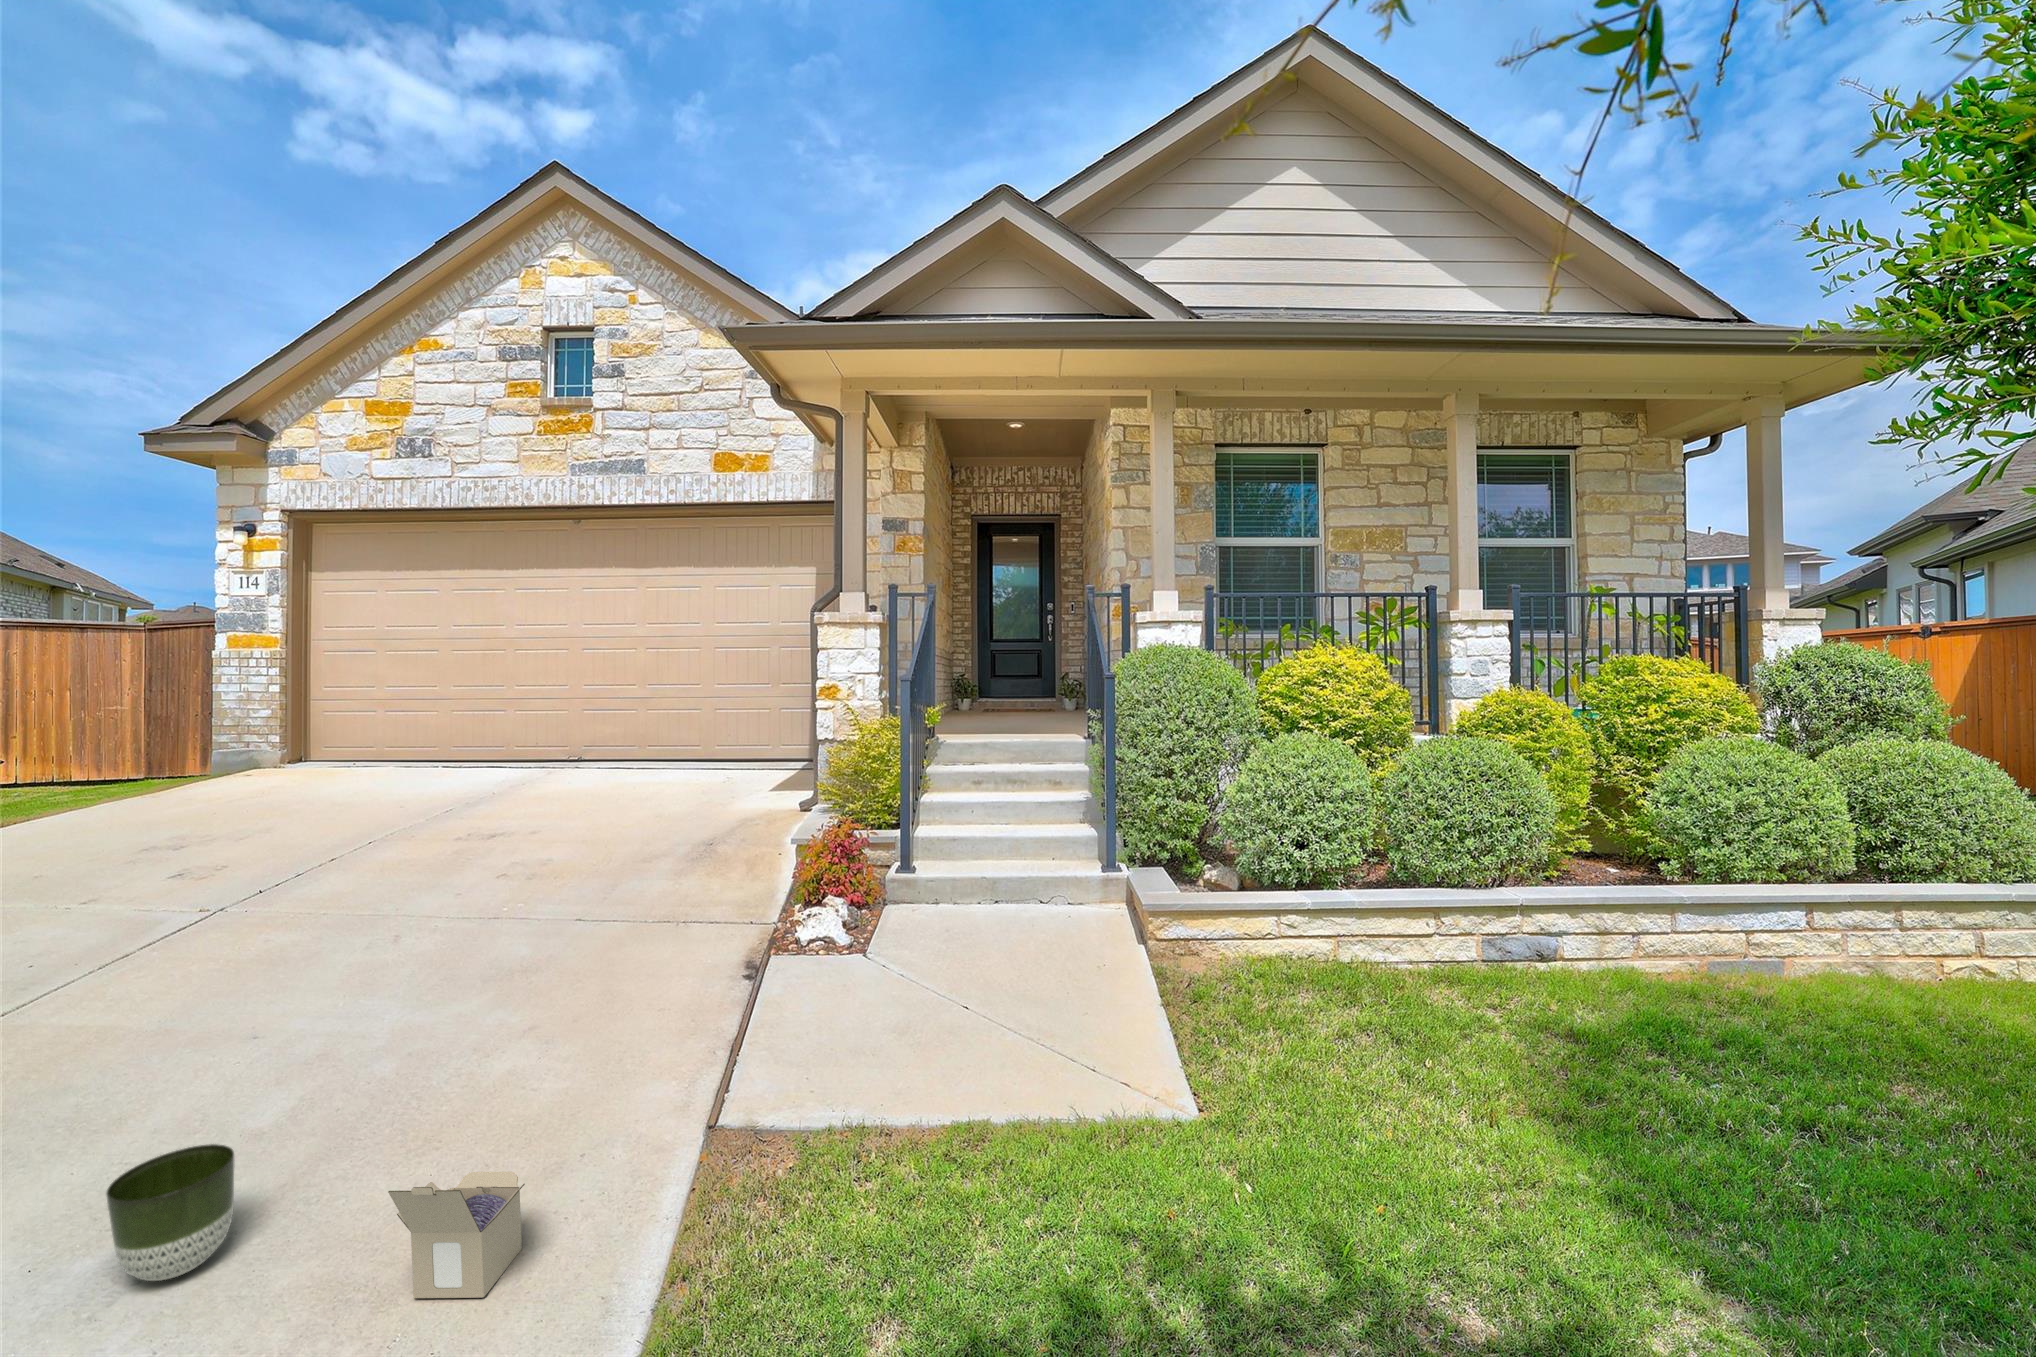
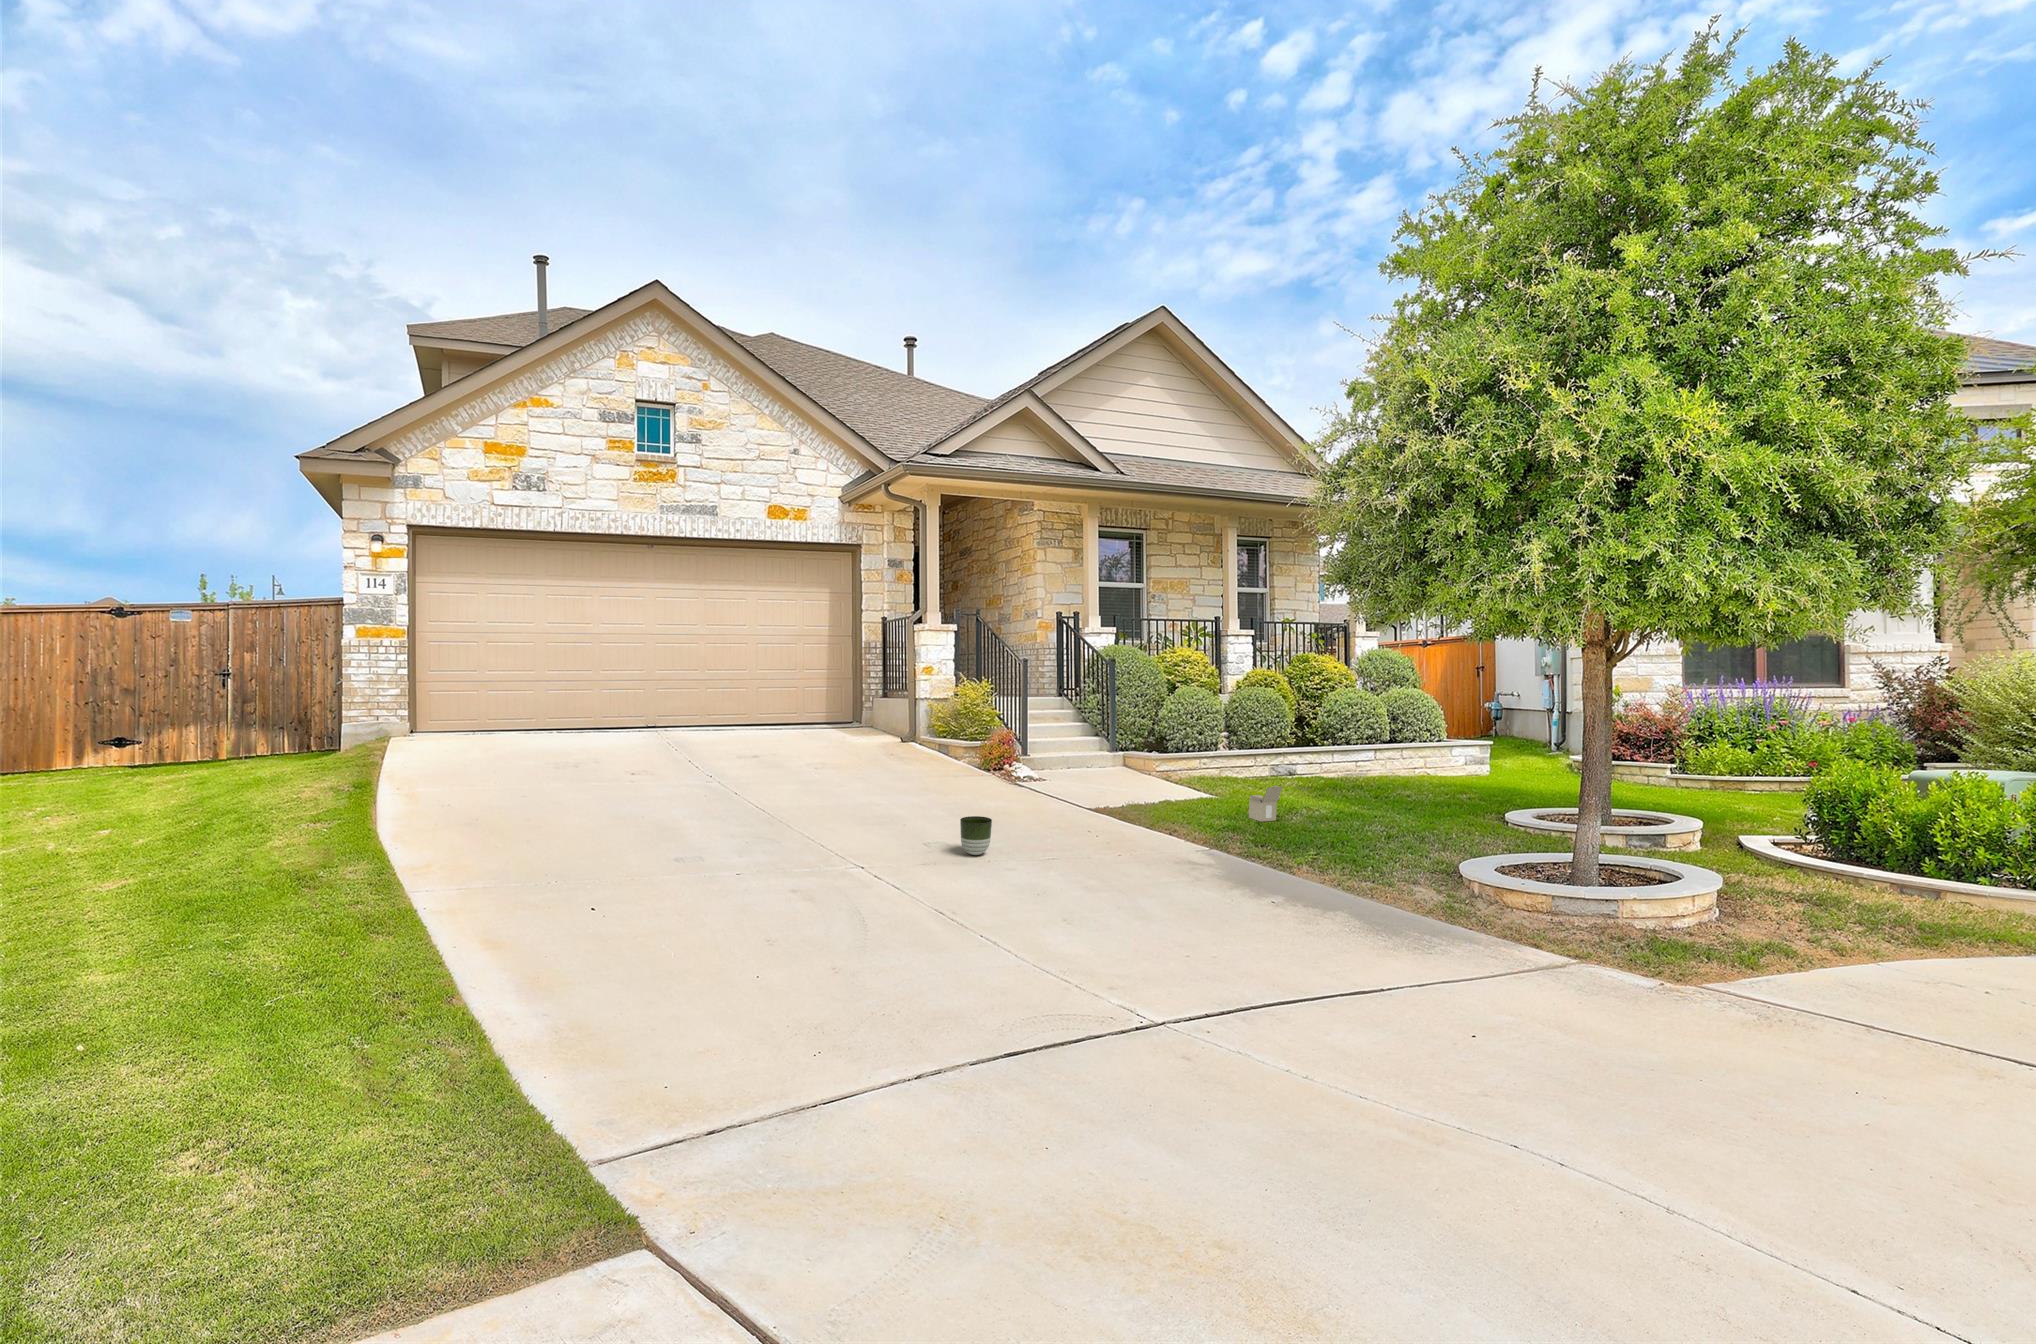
cardboard box: present [388,1172,525,1298] -> present [1249,786,1283,822]

